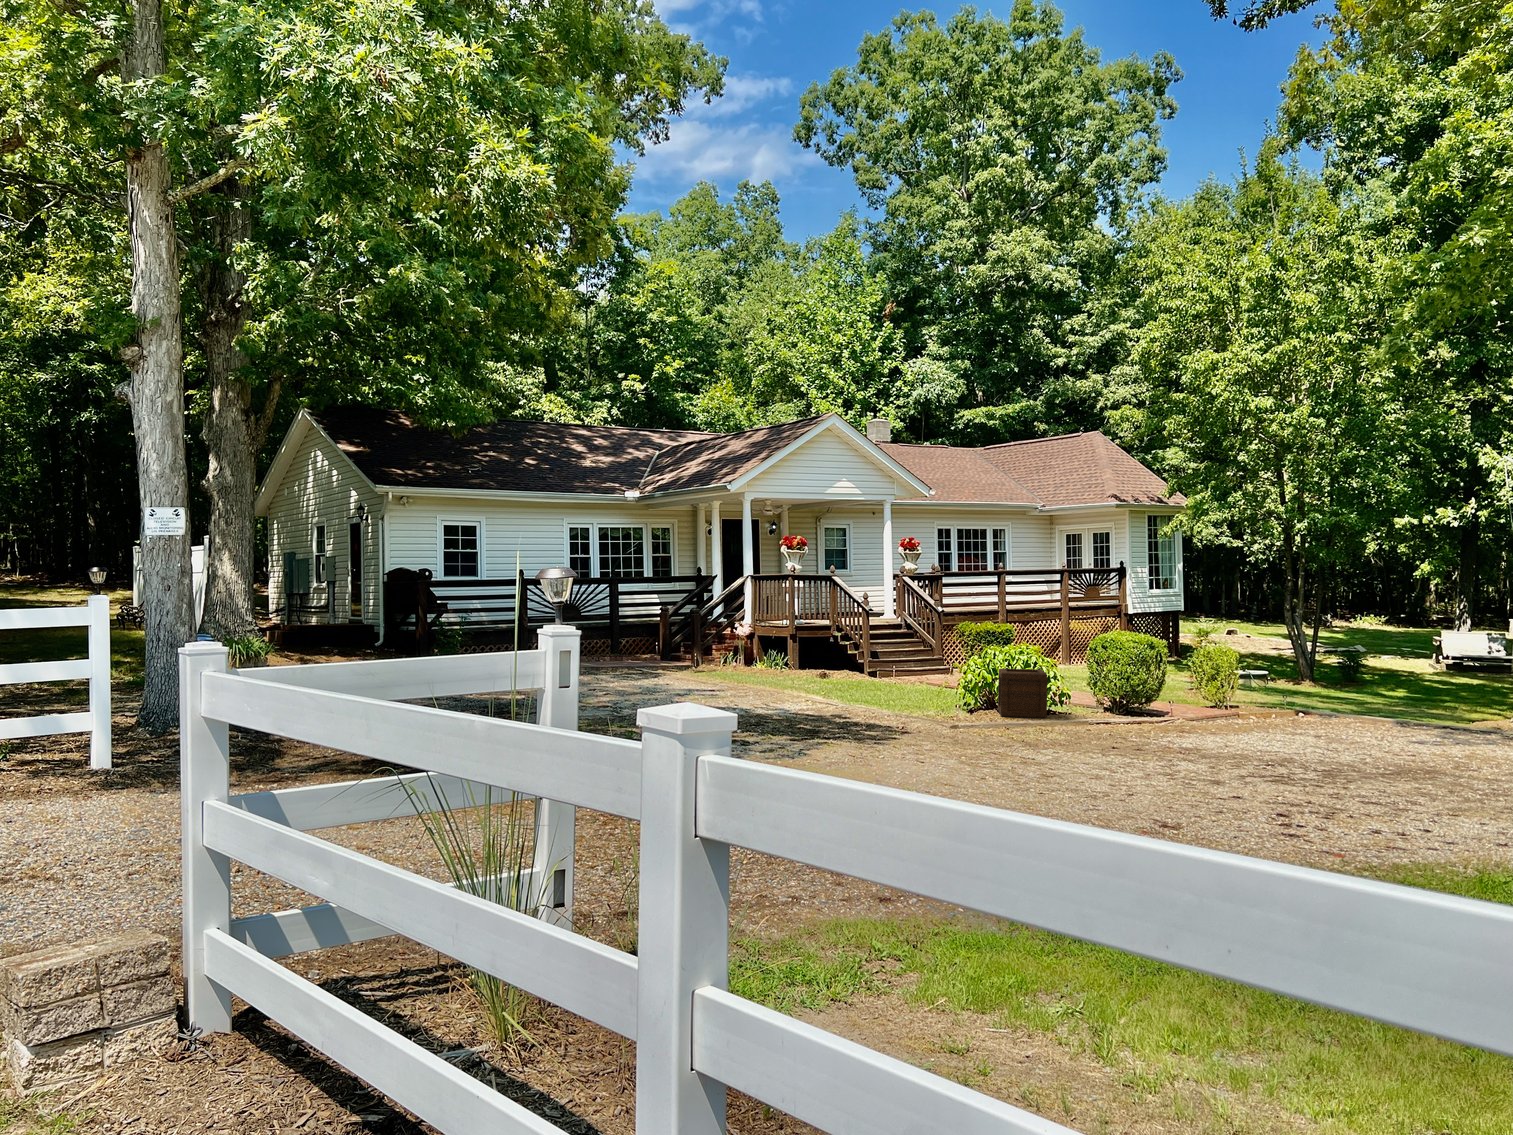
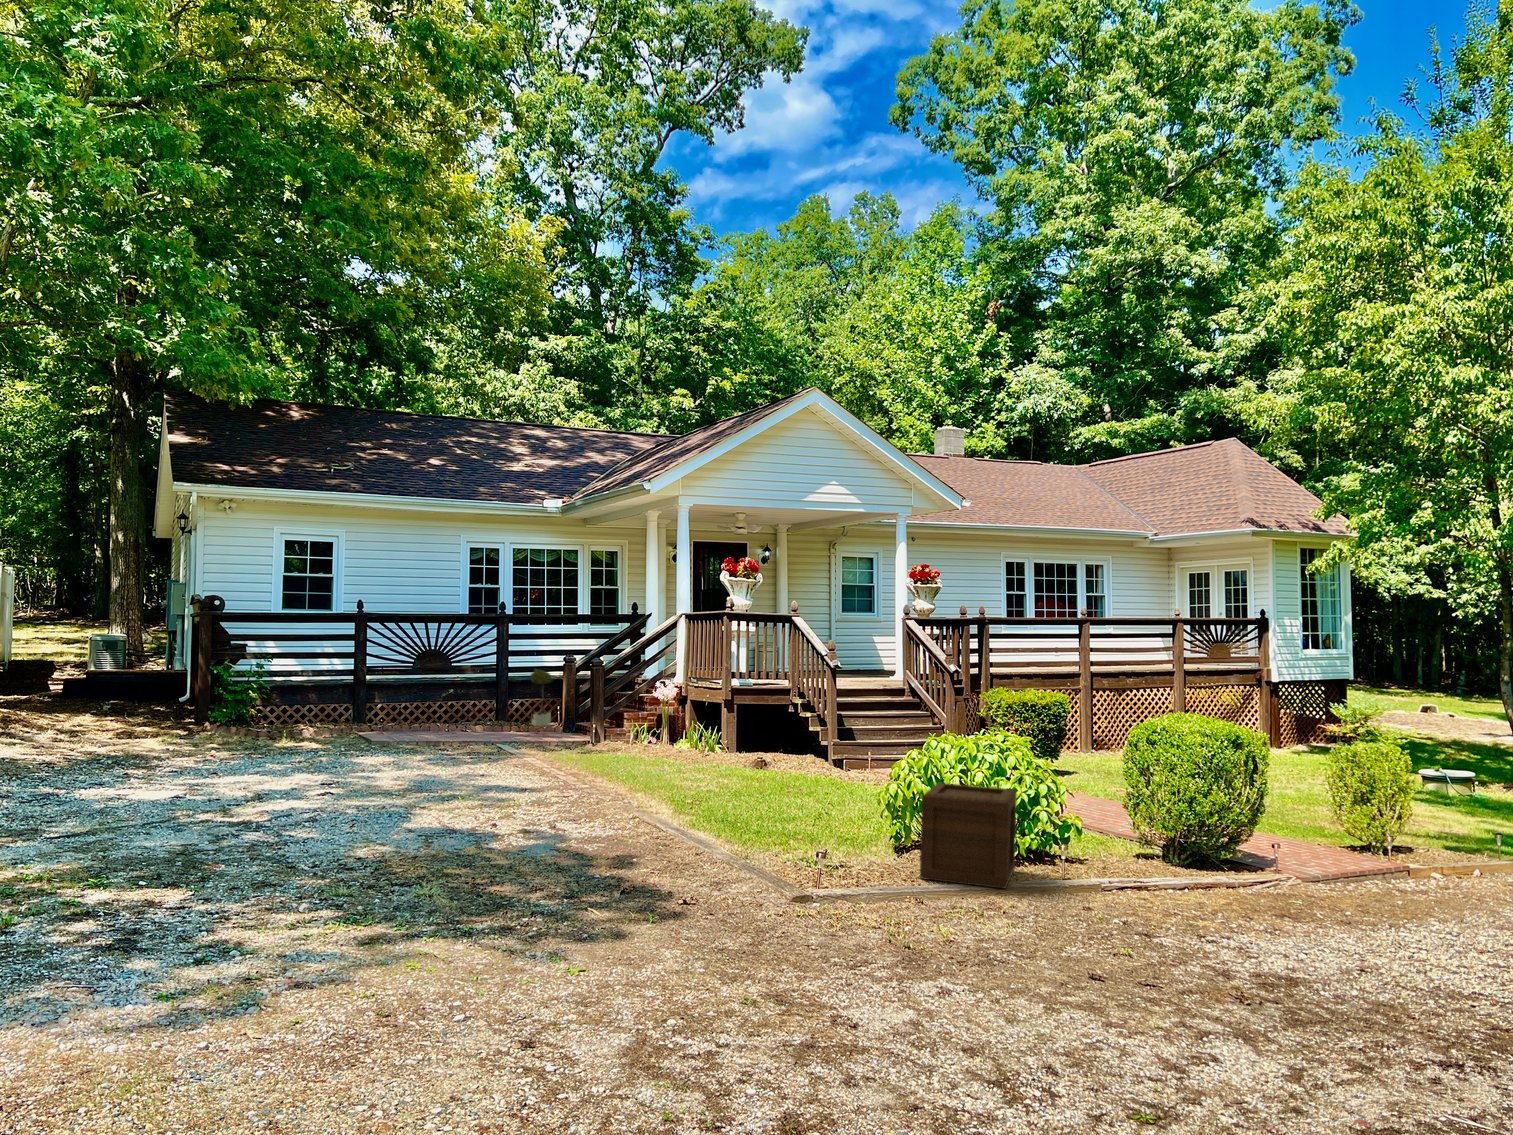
potted tree: none [627,618,644,661] -> present [530,669,553,726]

